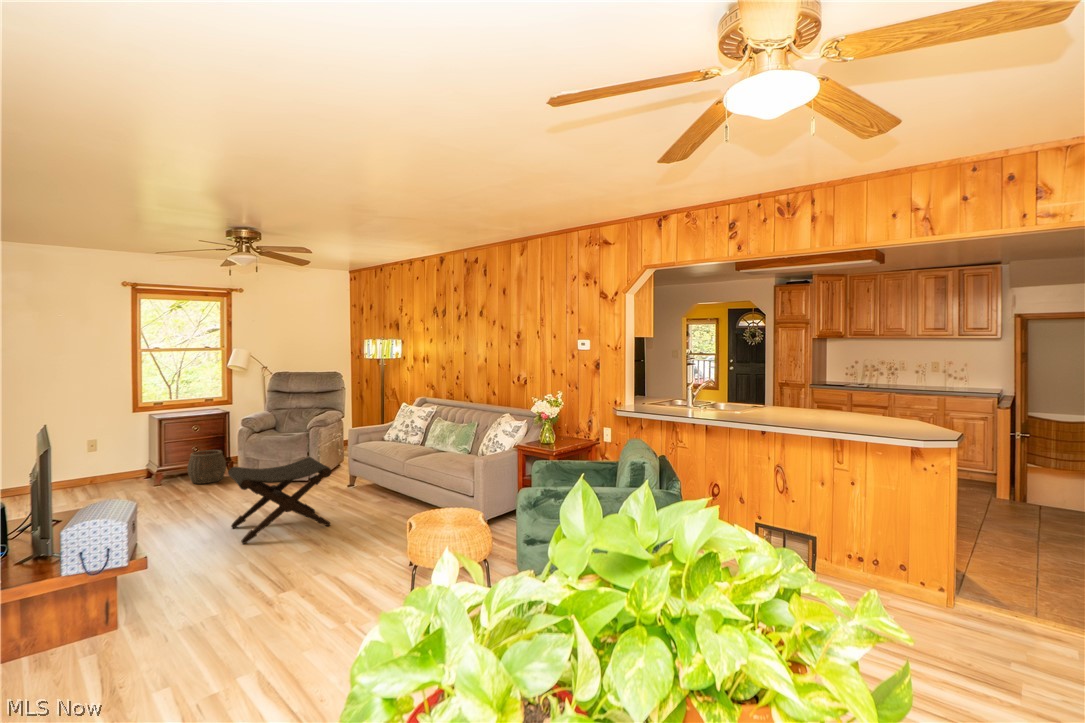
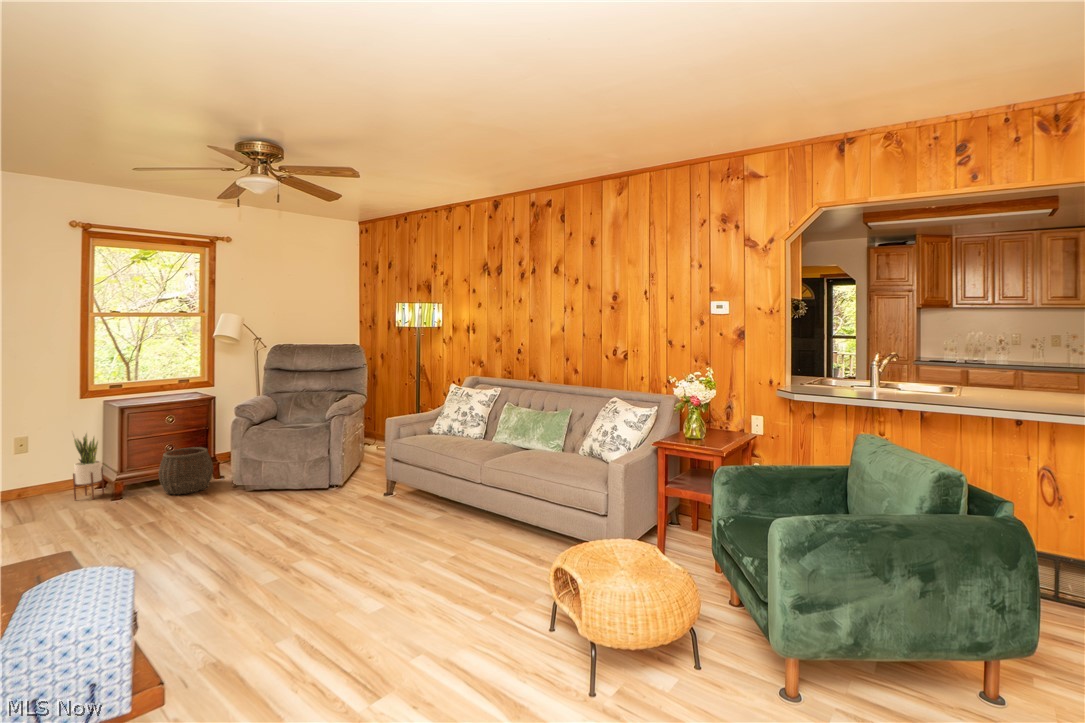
potted plant: none [129,435,150,486] -> present [72,432,104,500]
footstool: present [228,457,331,544] -> none [232,462,393,608]

